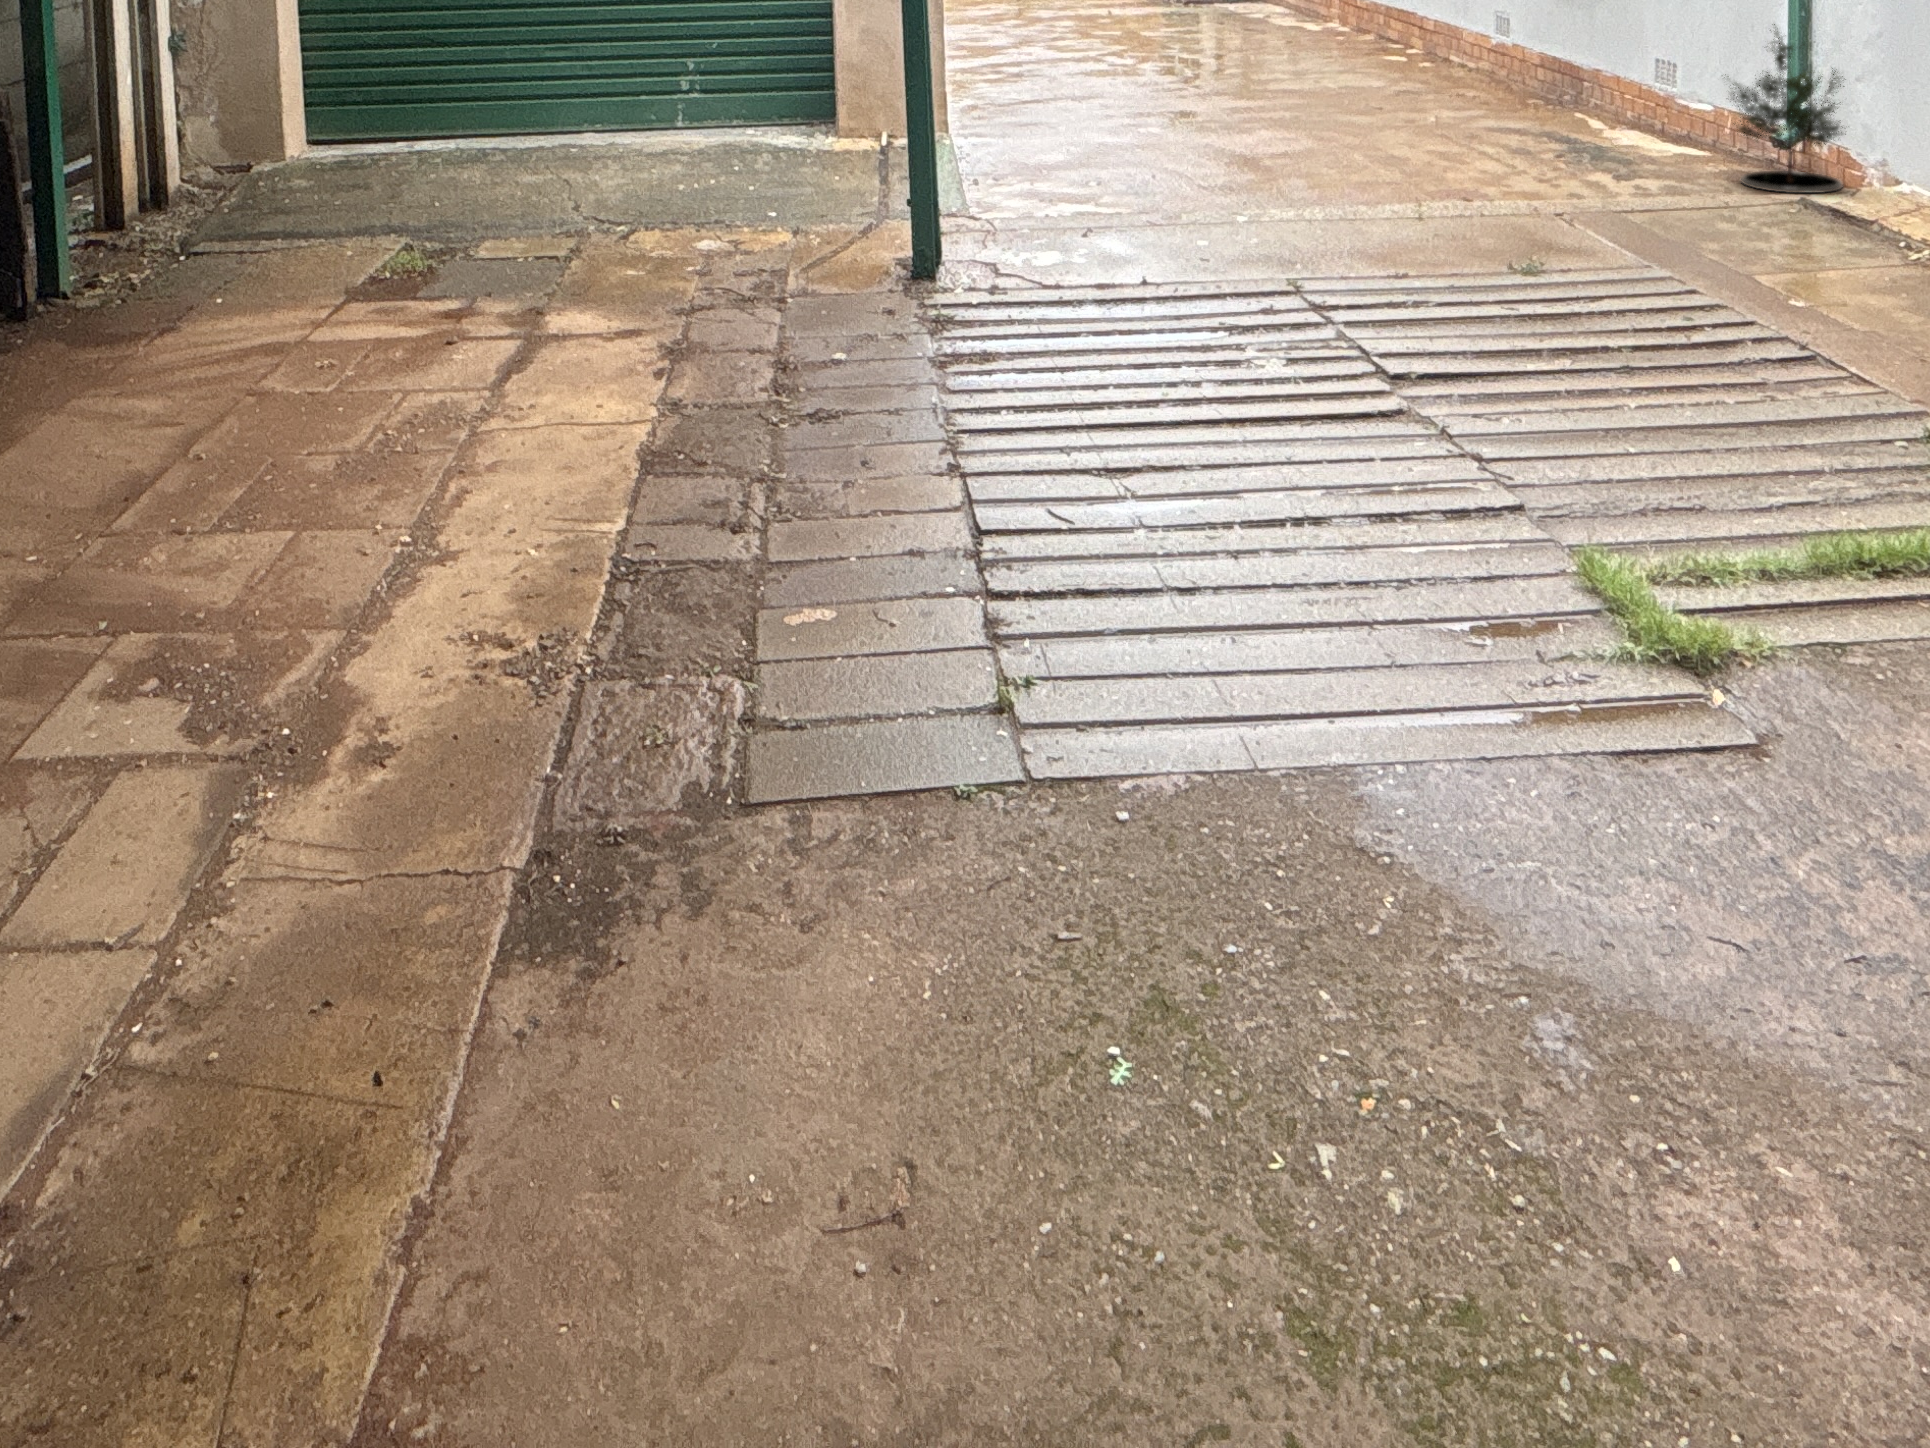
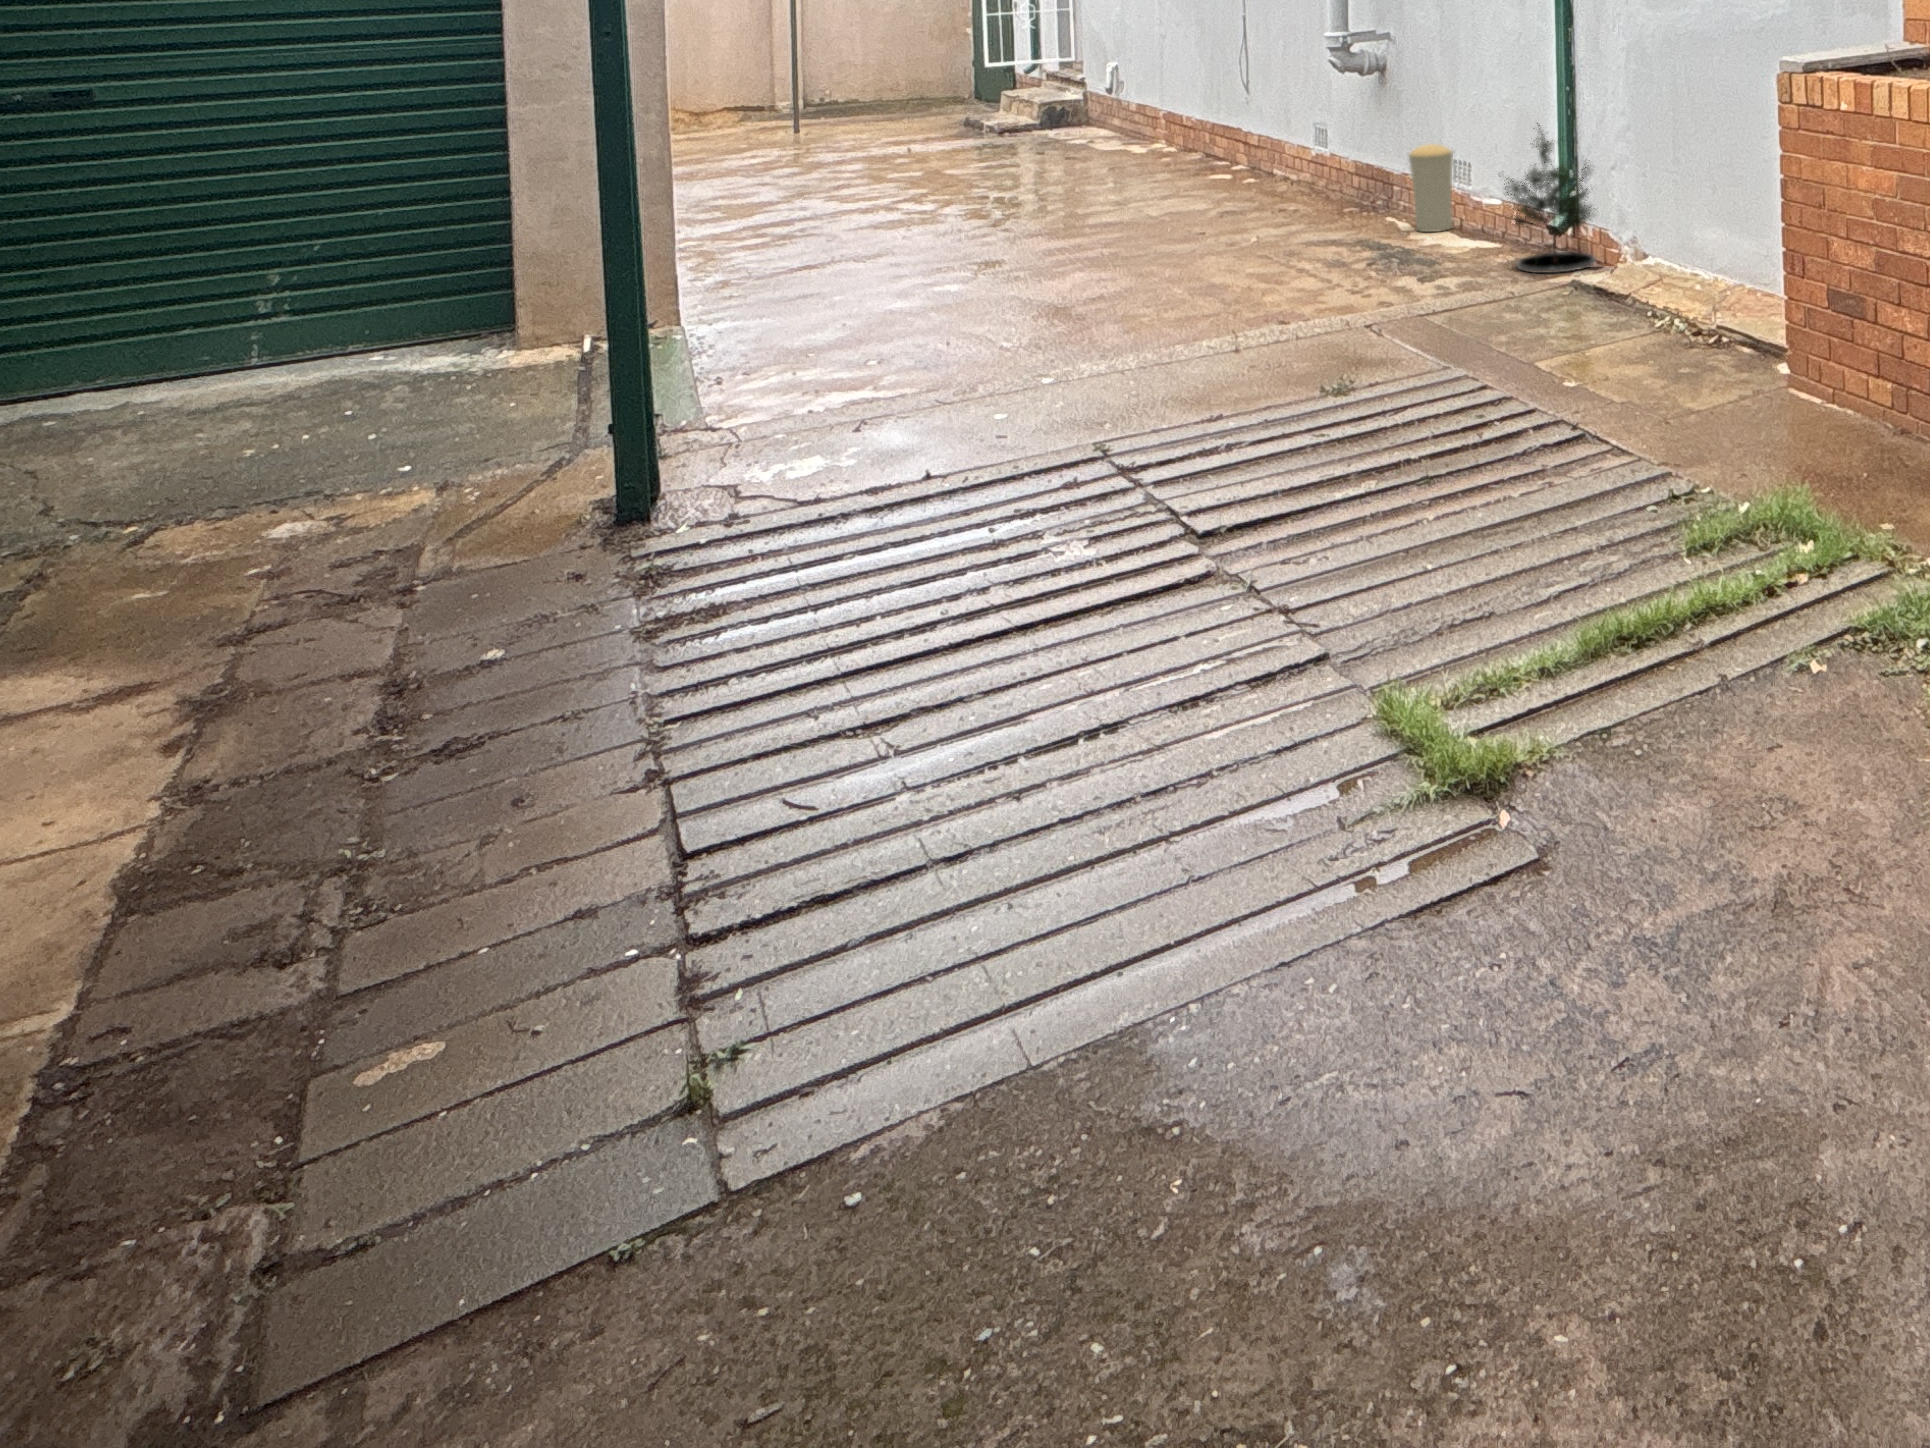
trash can: none [1613,42,1667,137] -> present [1409,144,1453,232]

